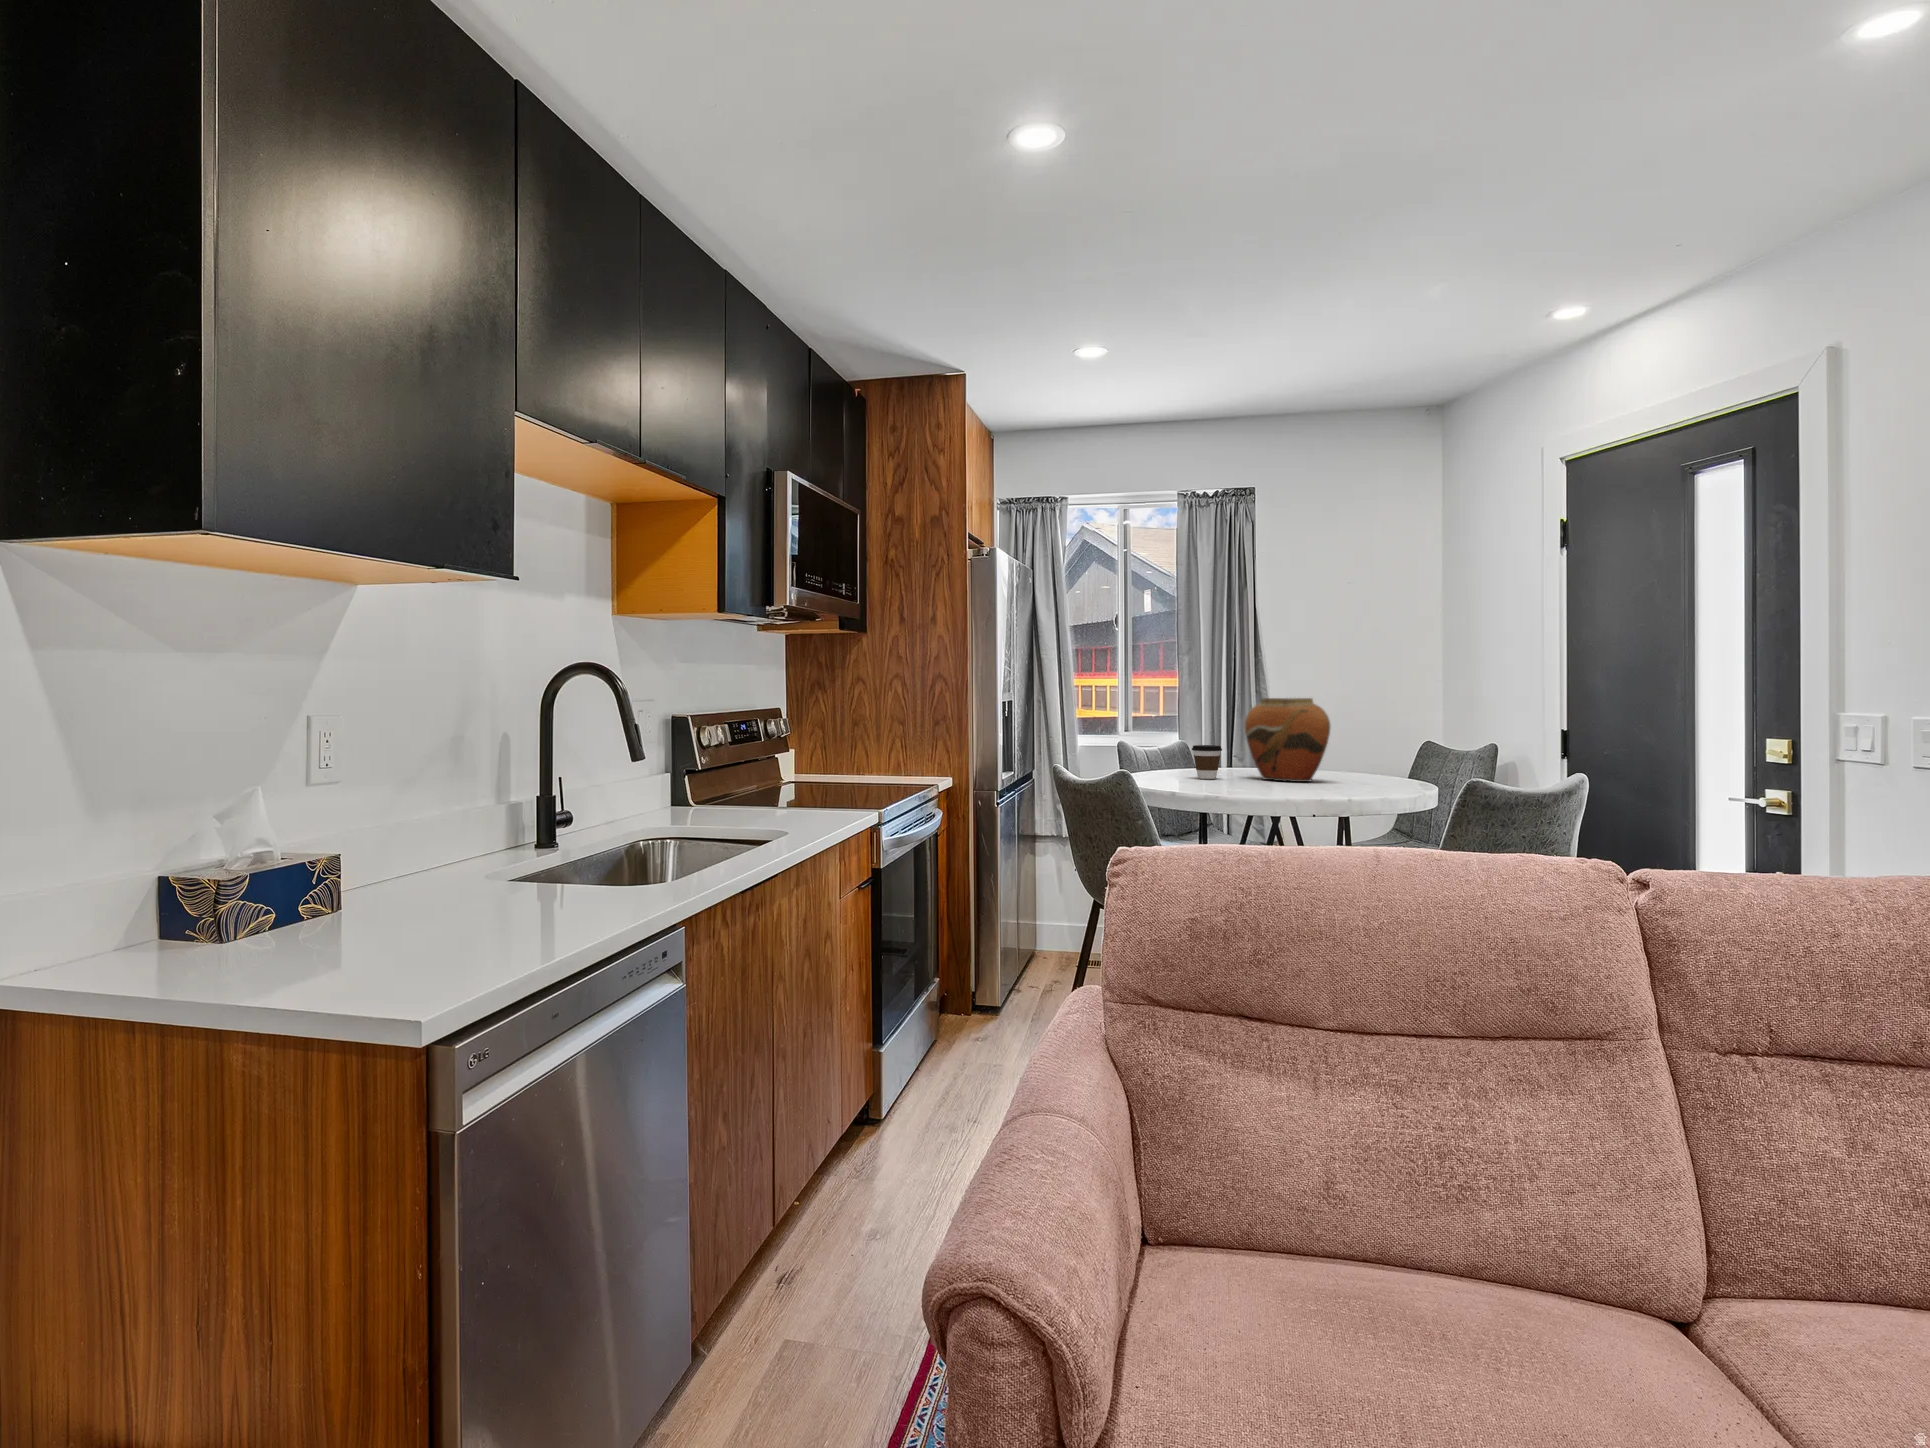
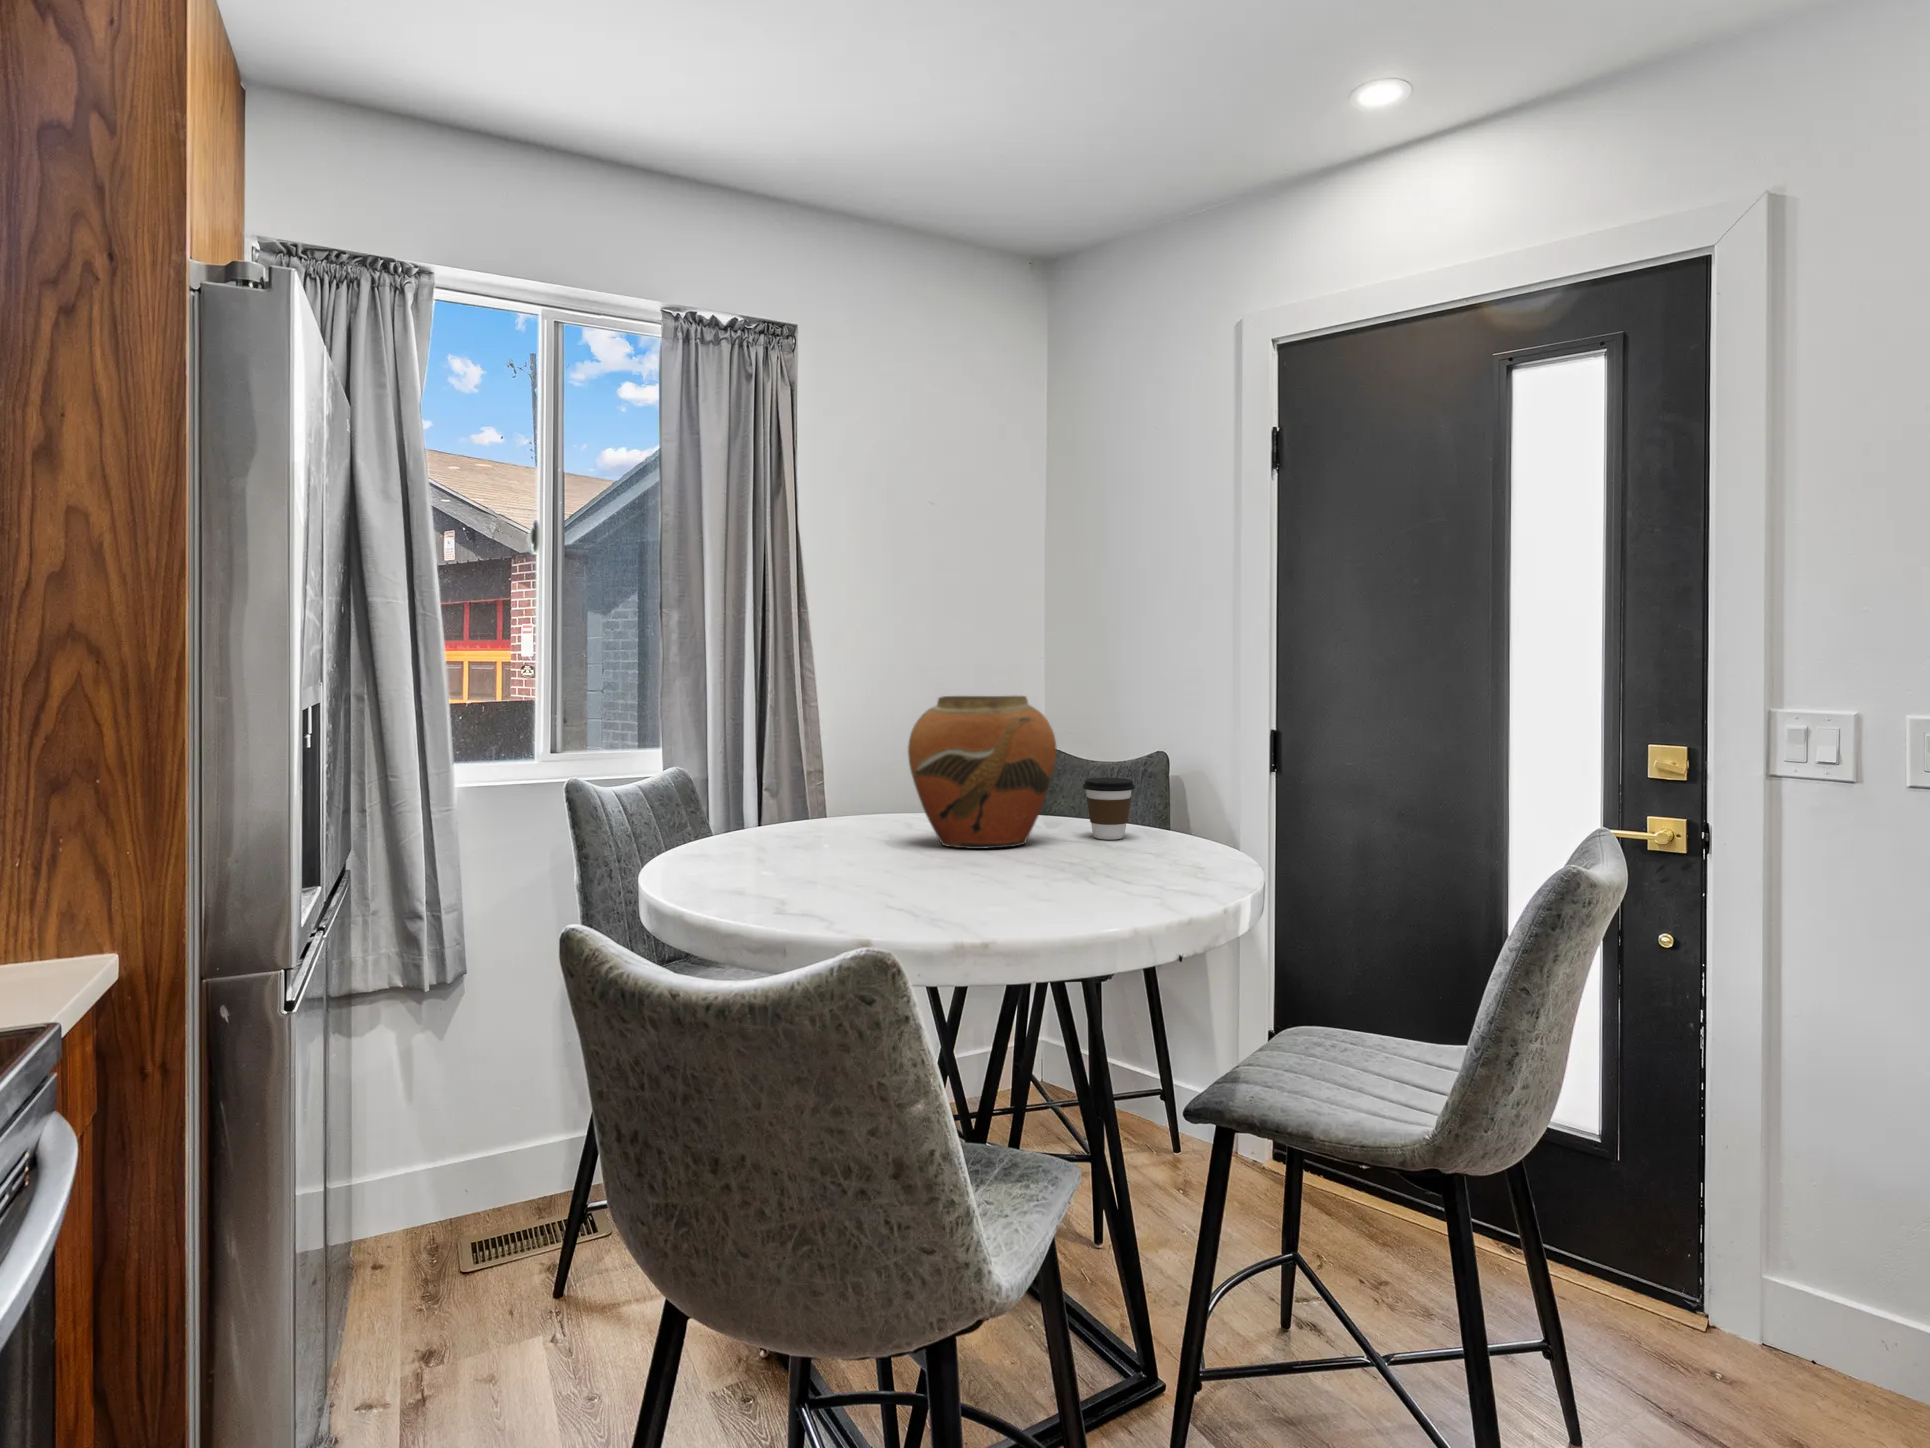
coffee cup: present [1192,745,1222,779] -> present [1083,778,1135,840]

